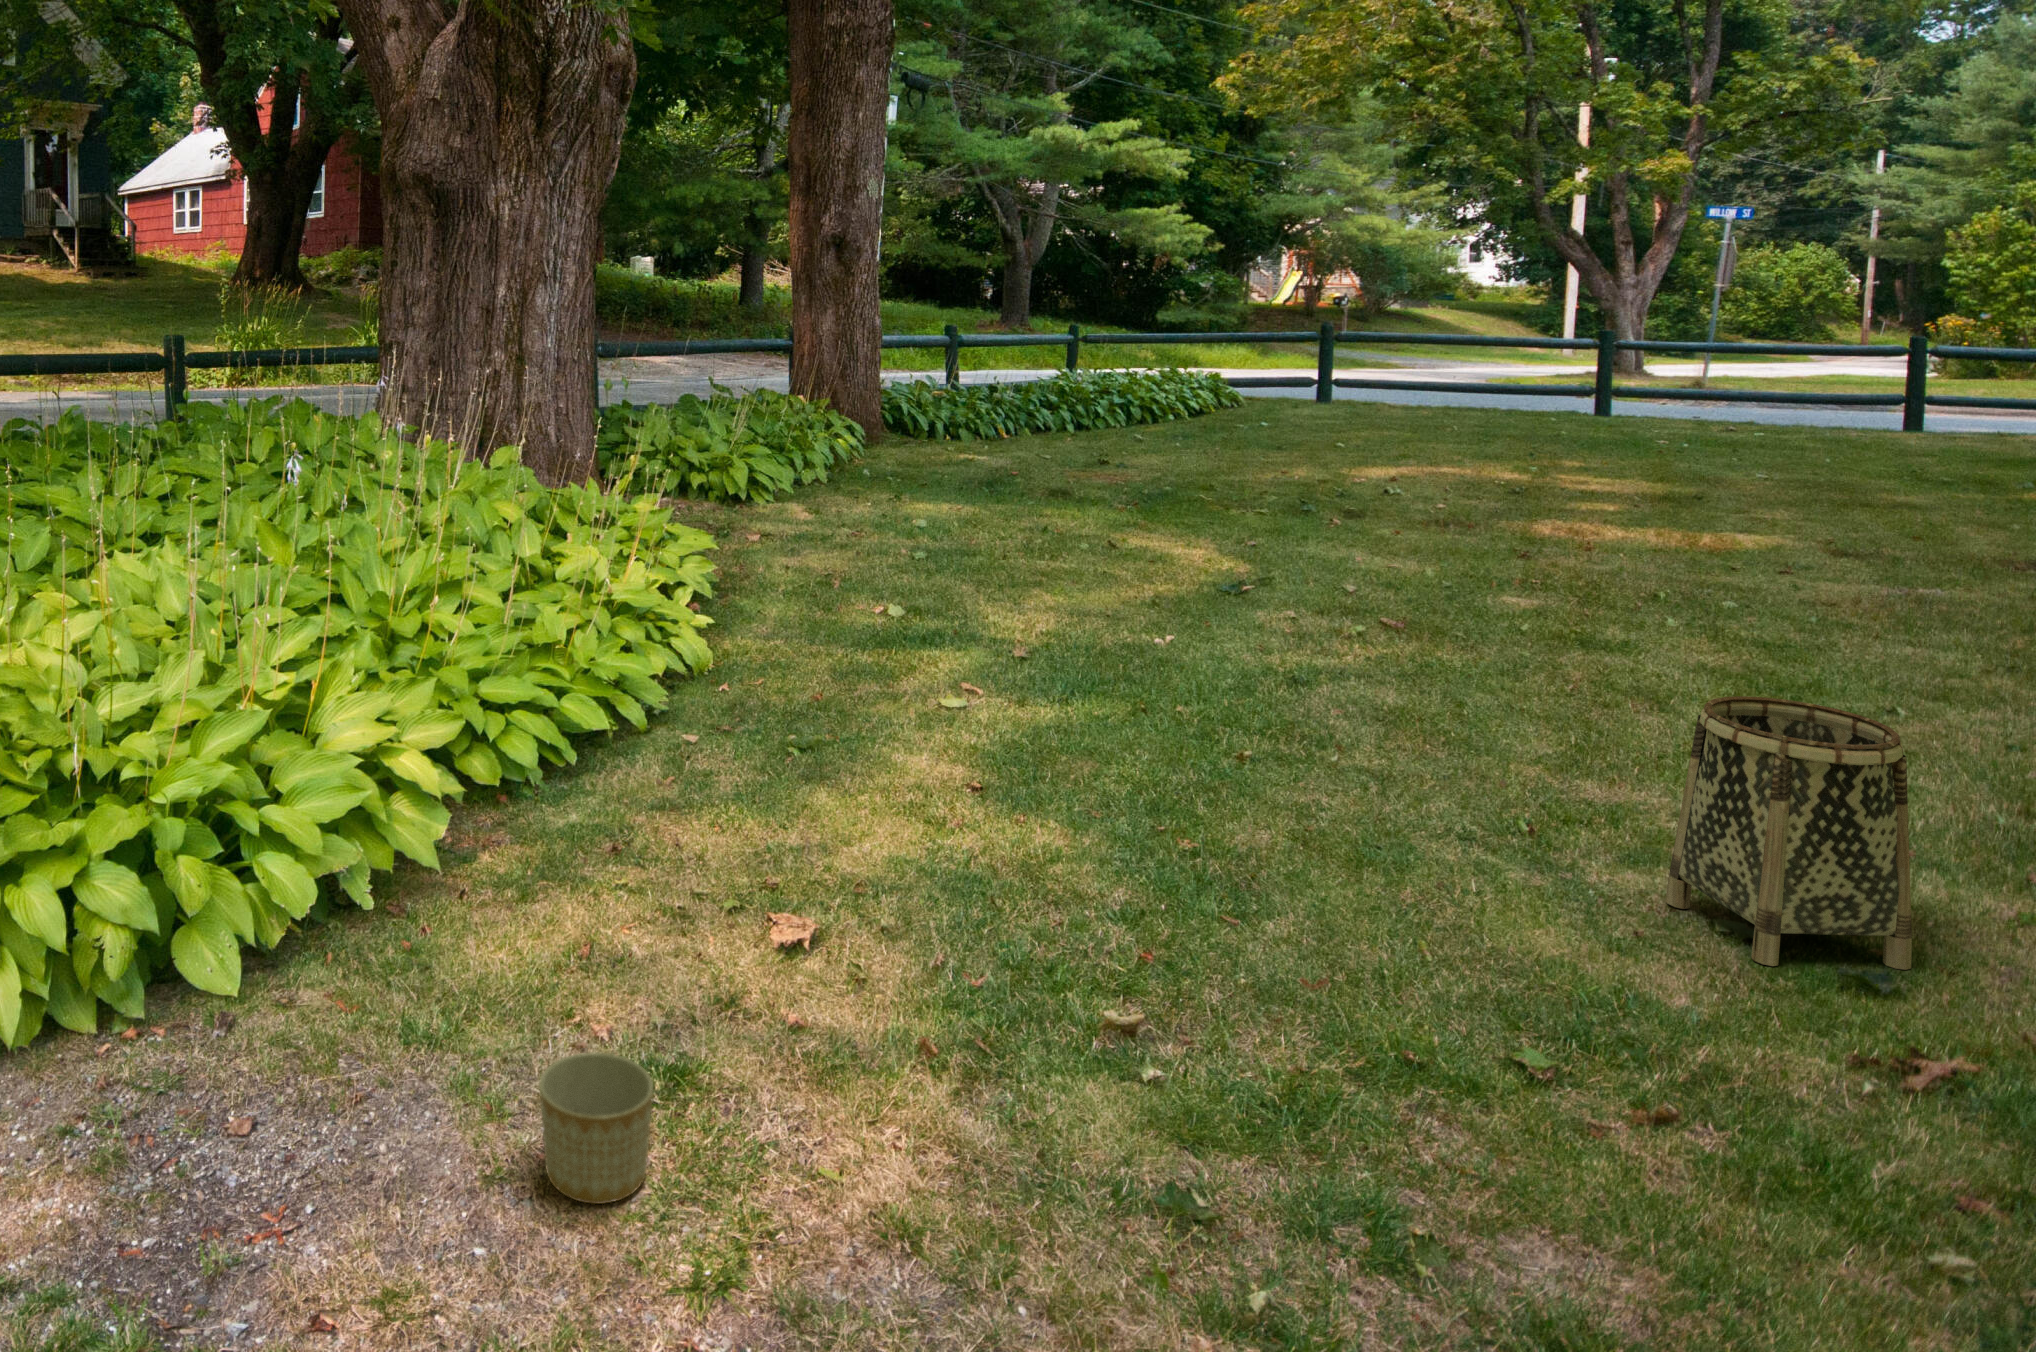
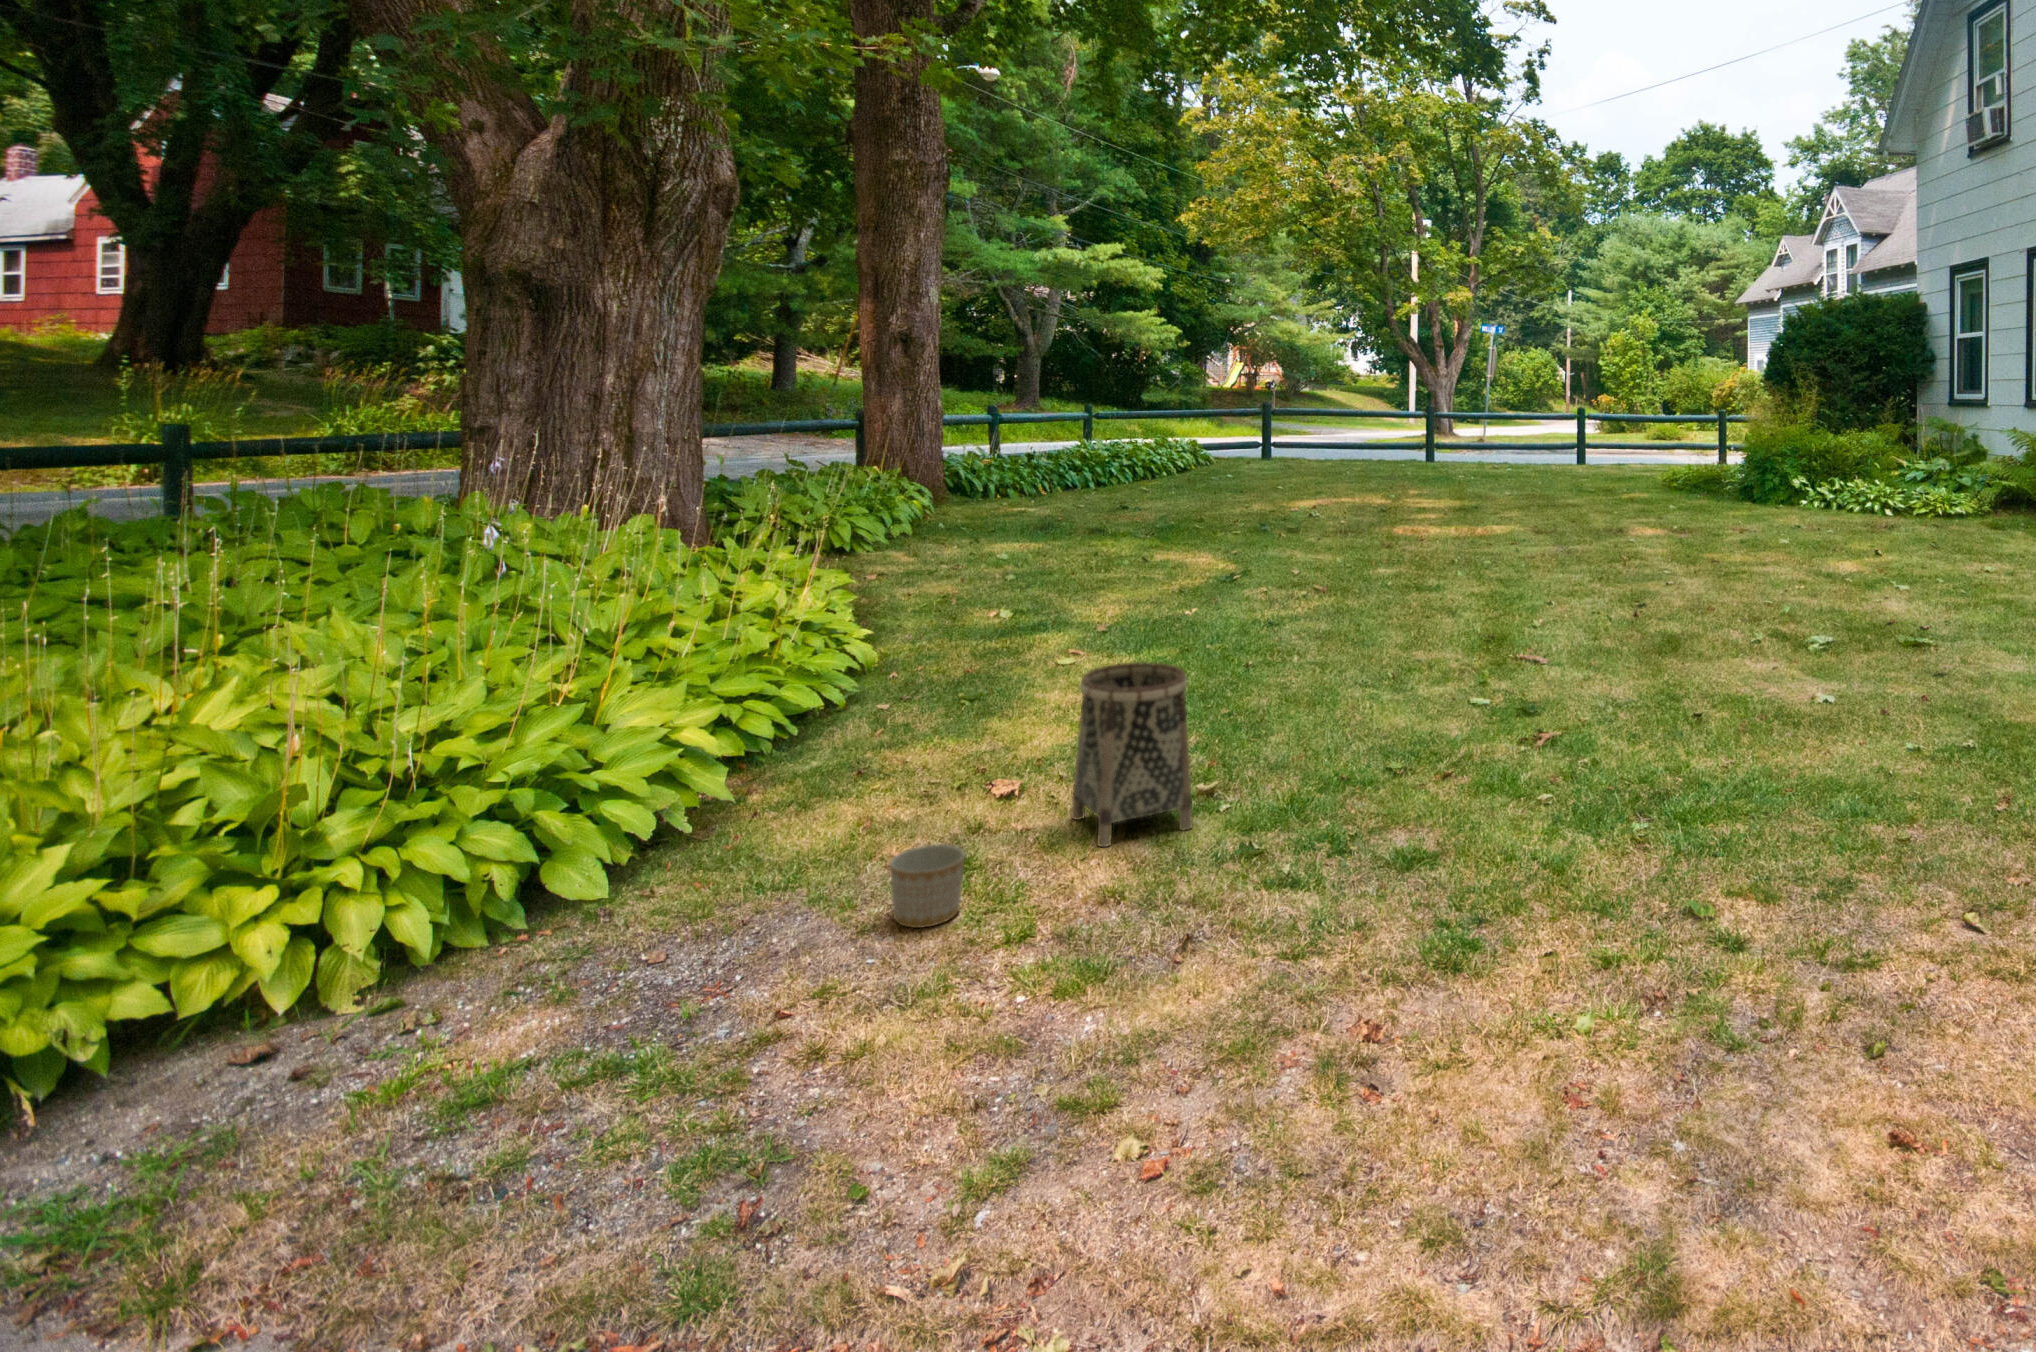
basket: present [1666,696,1912,970] -> present [1071,662,1192,847]

